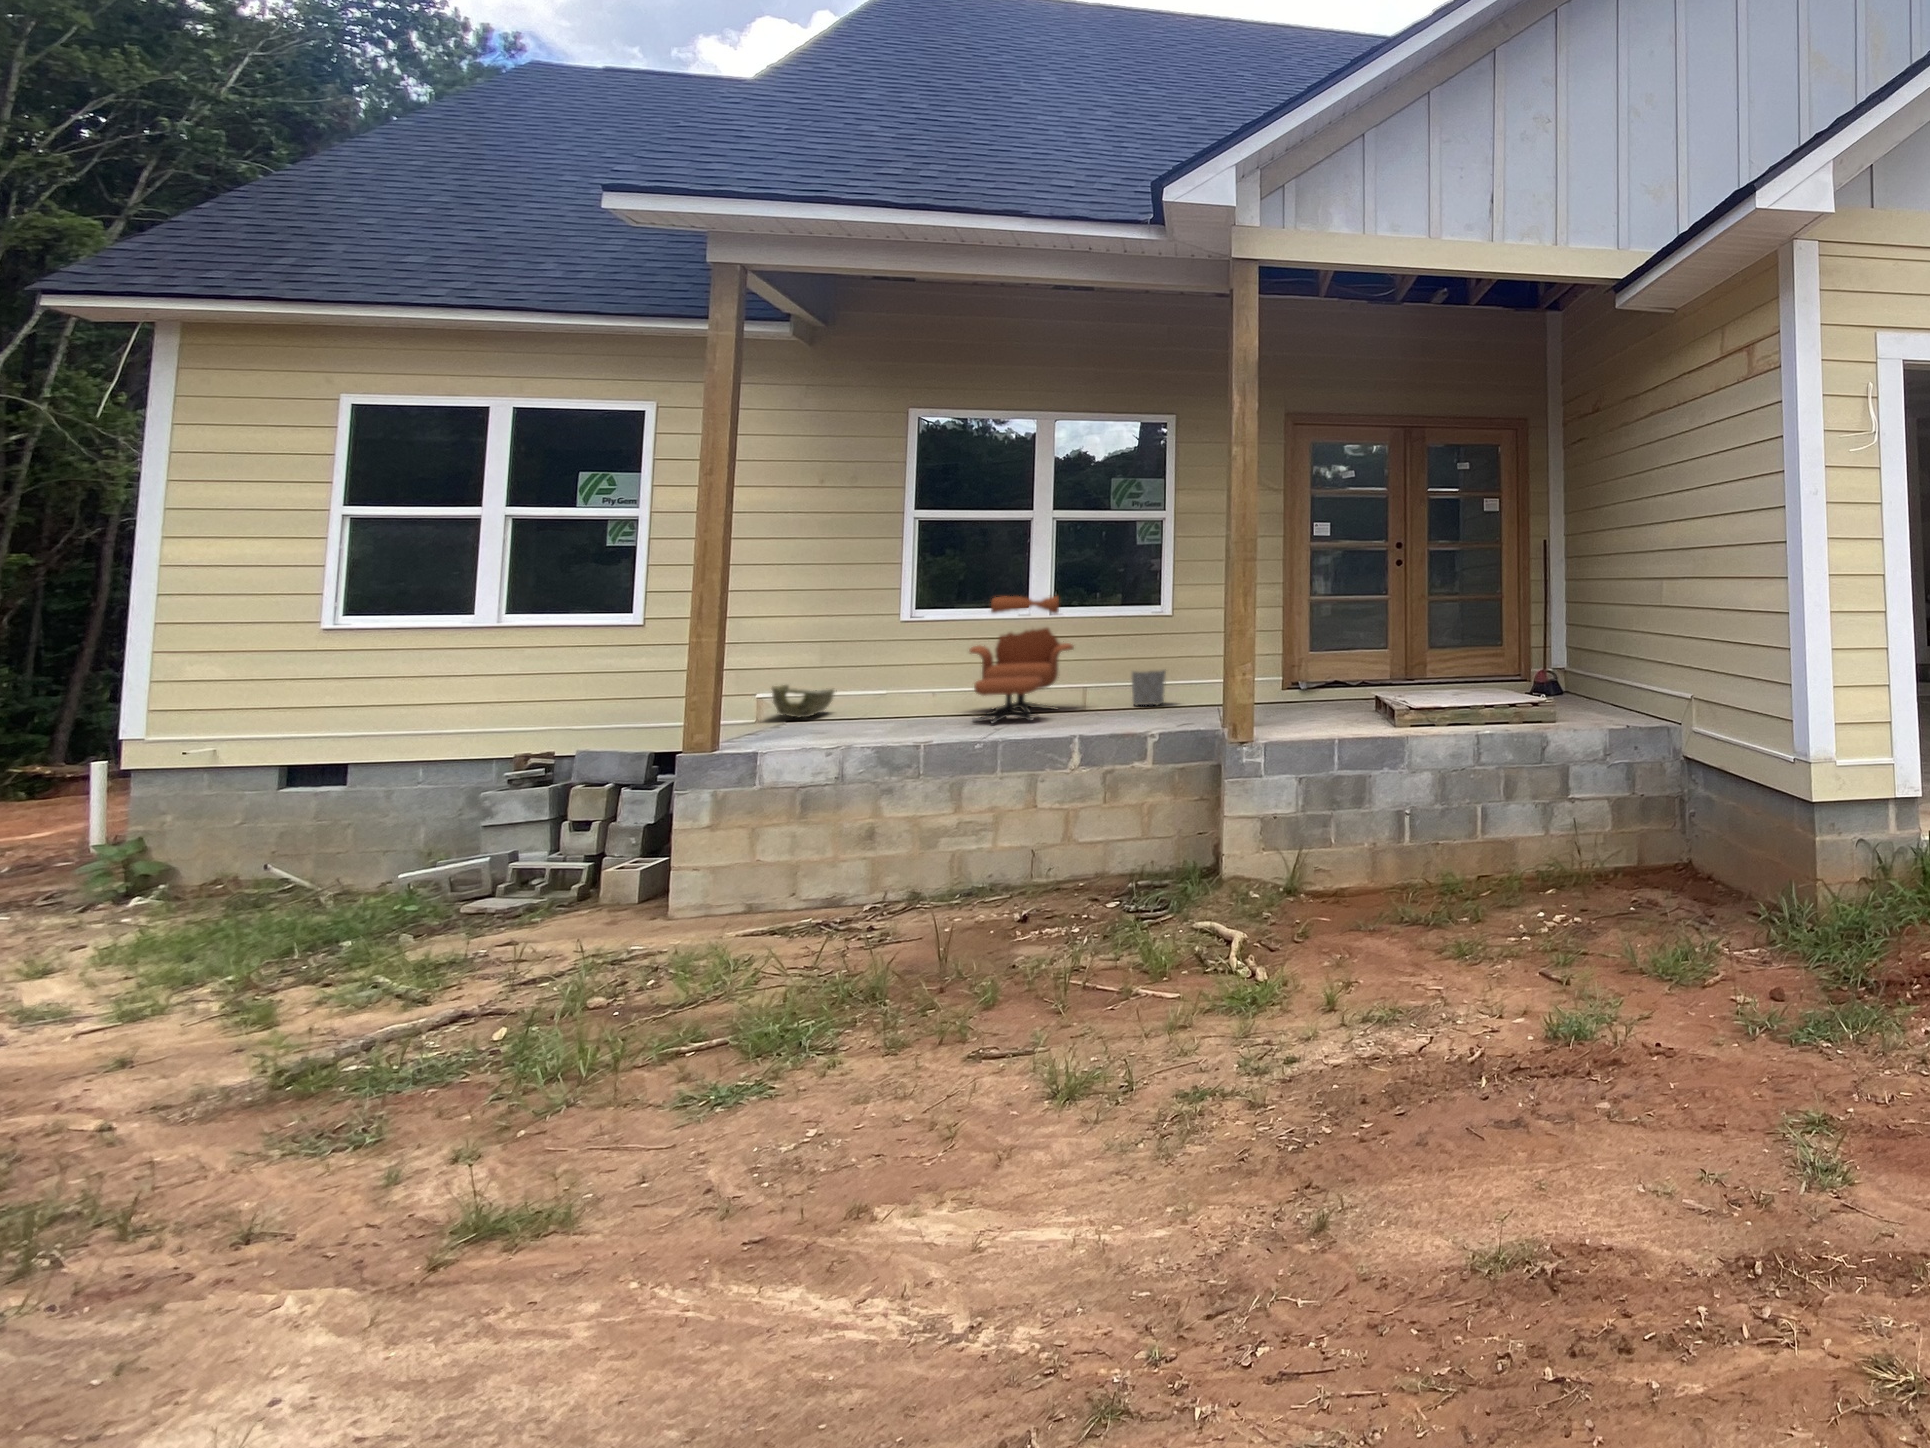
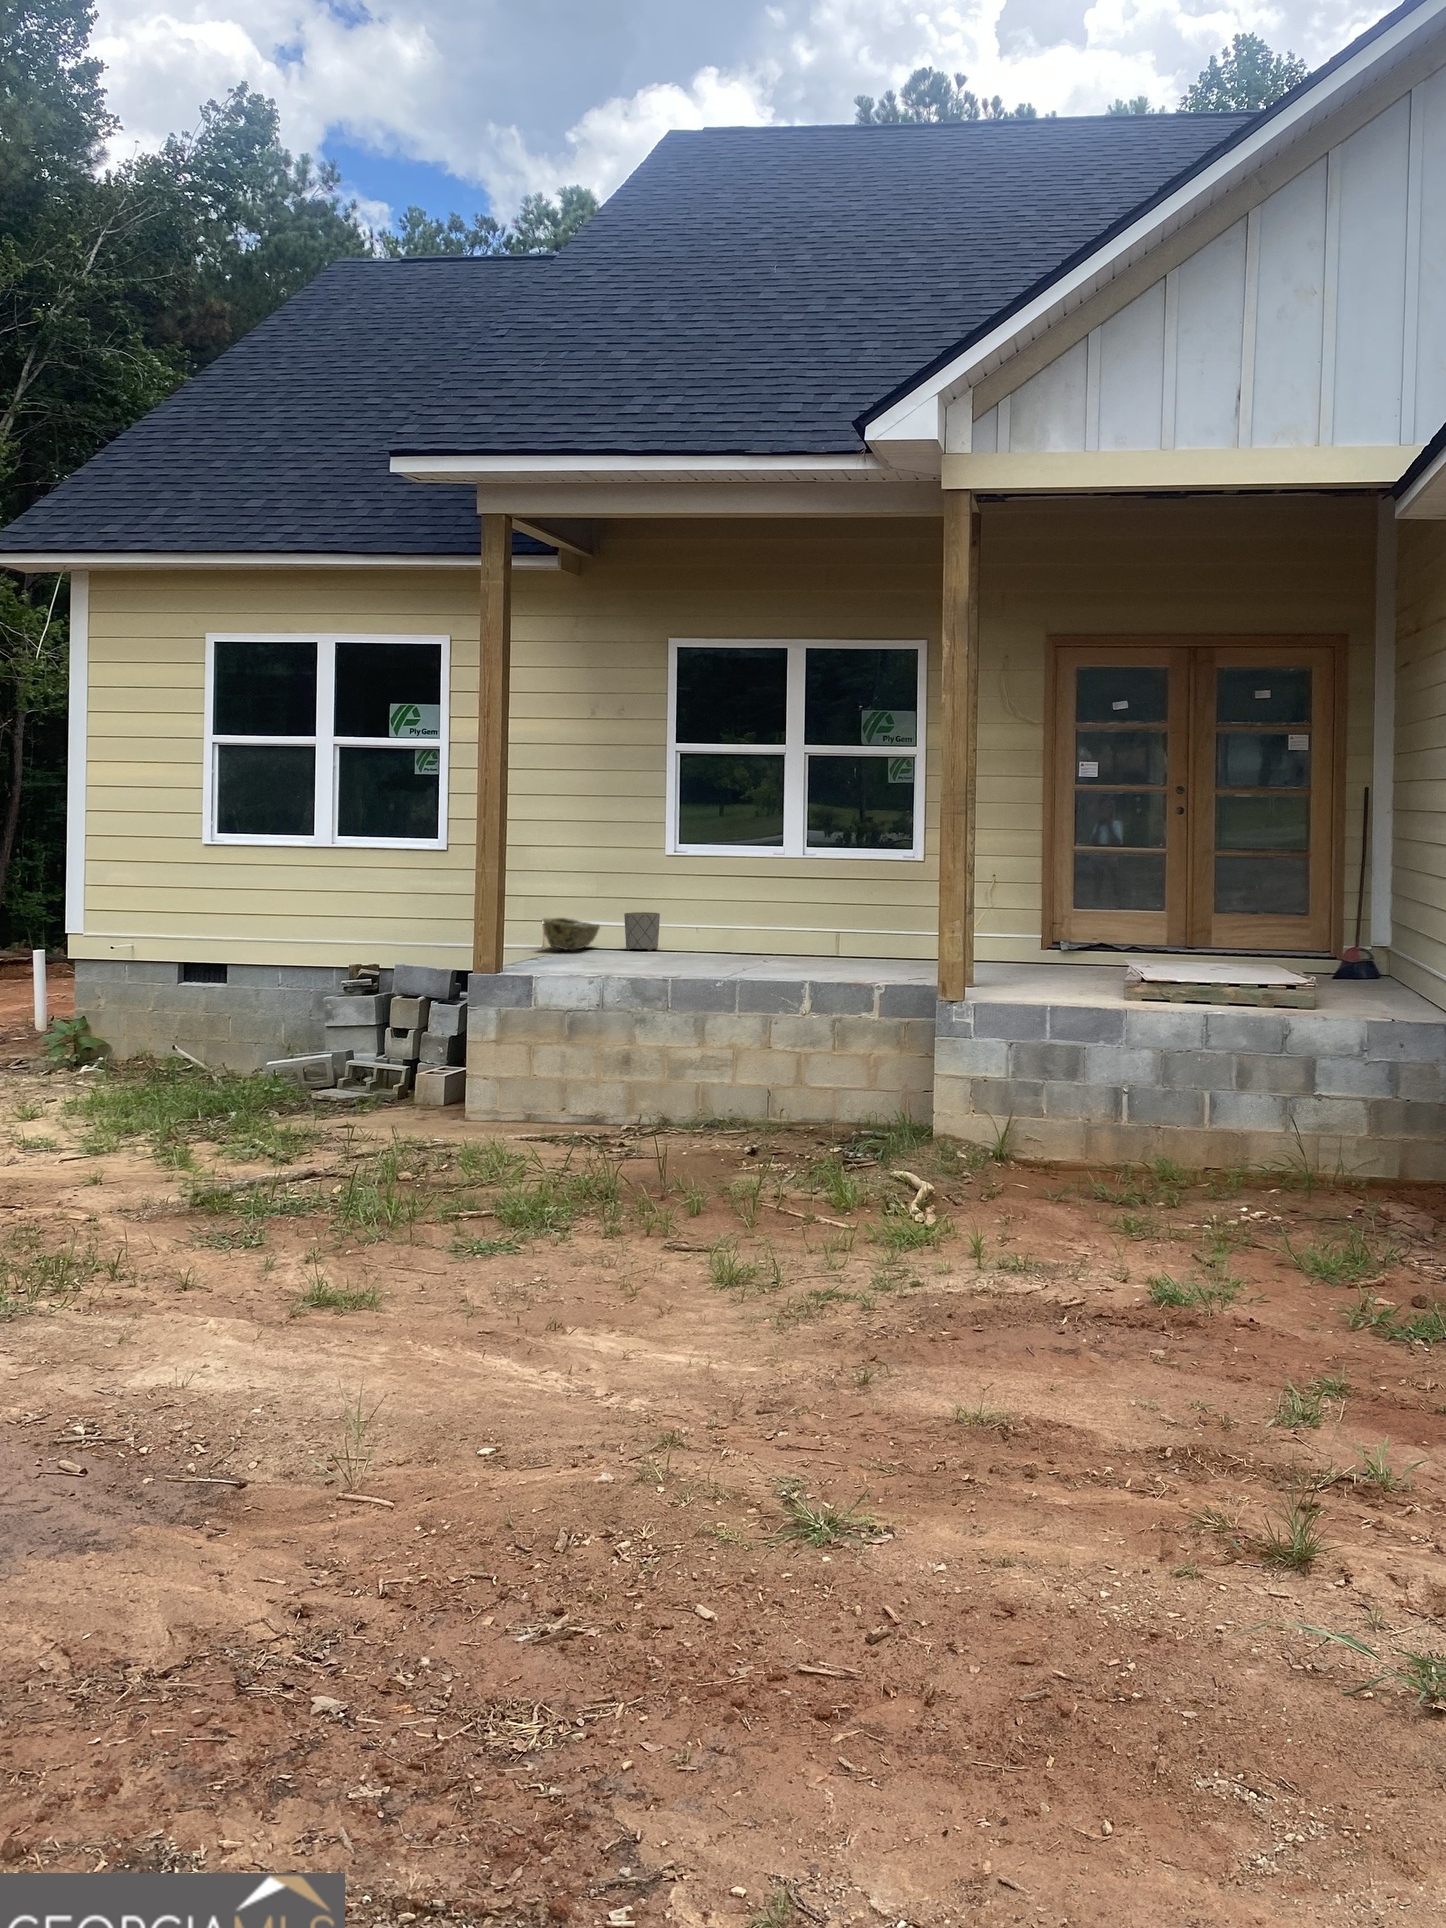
lounge chair: present [969,596,1074,723] -> none [714,838,816,966]
planter: present [1132,669,1166,706] -> present [624,912,660,950]

